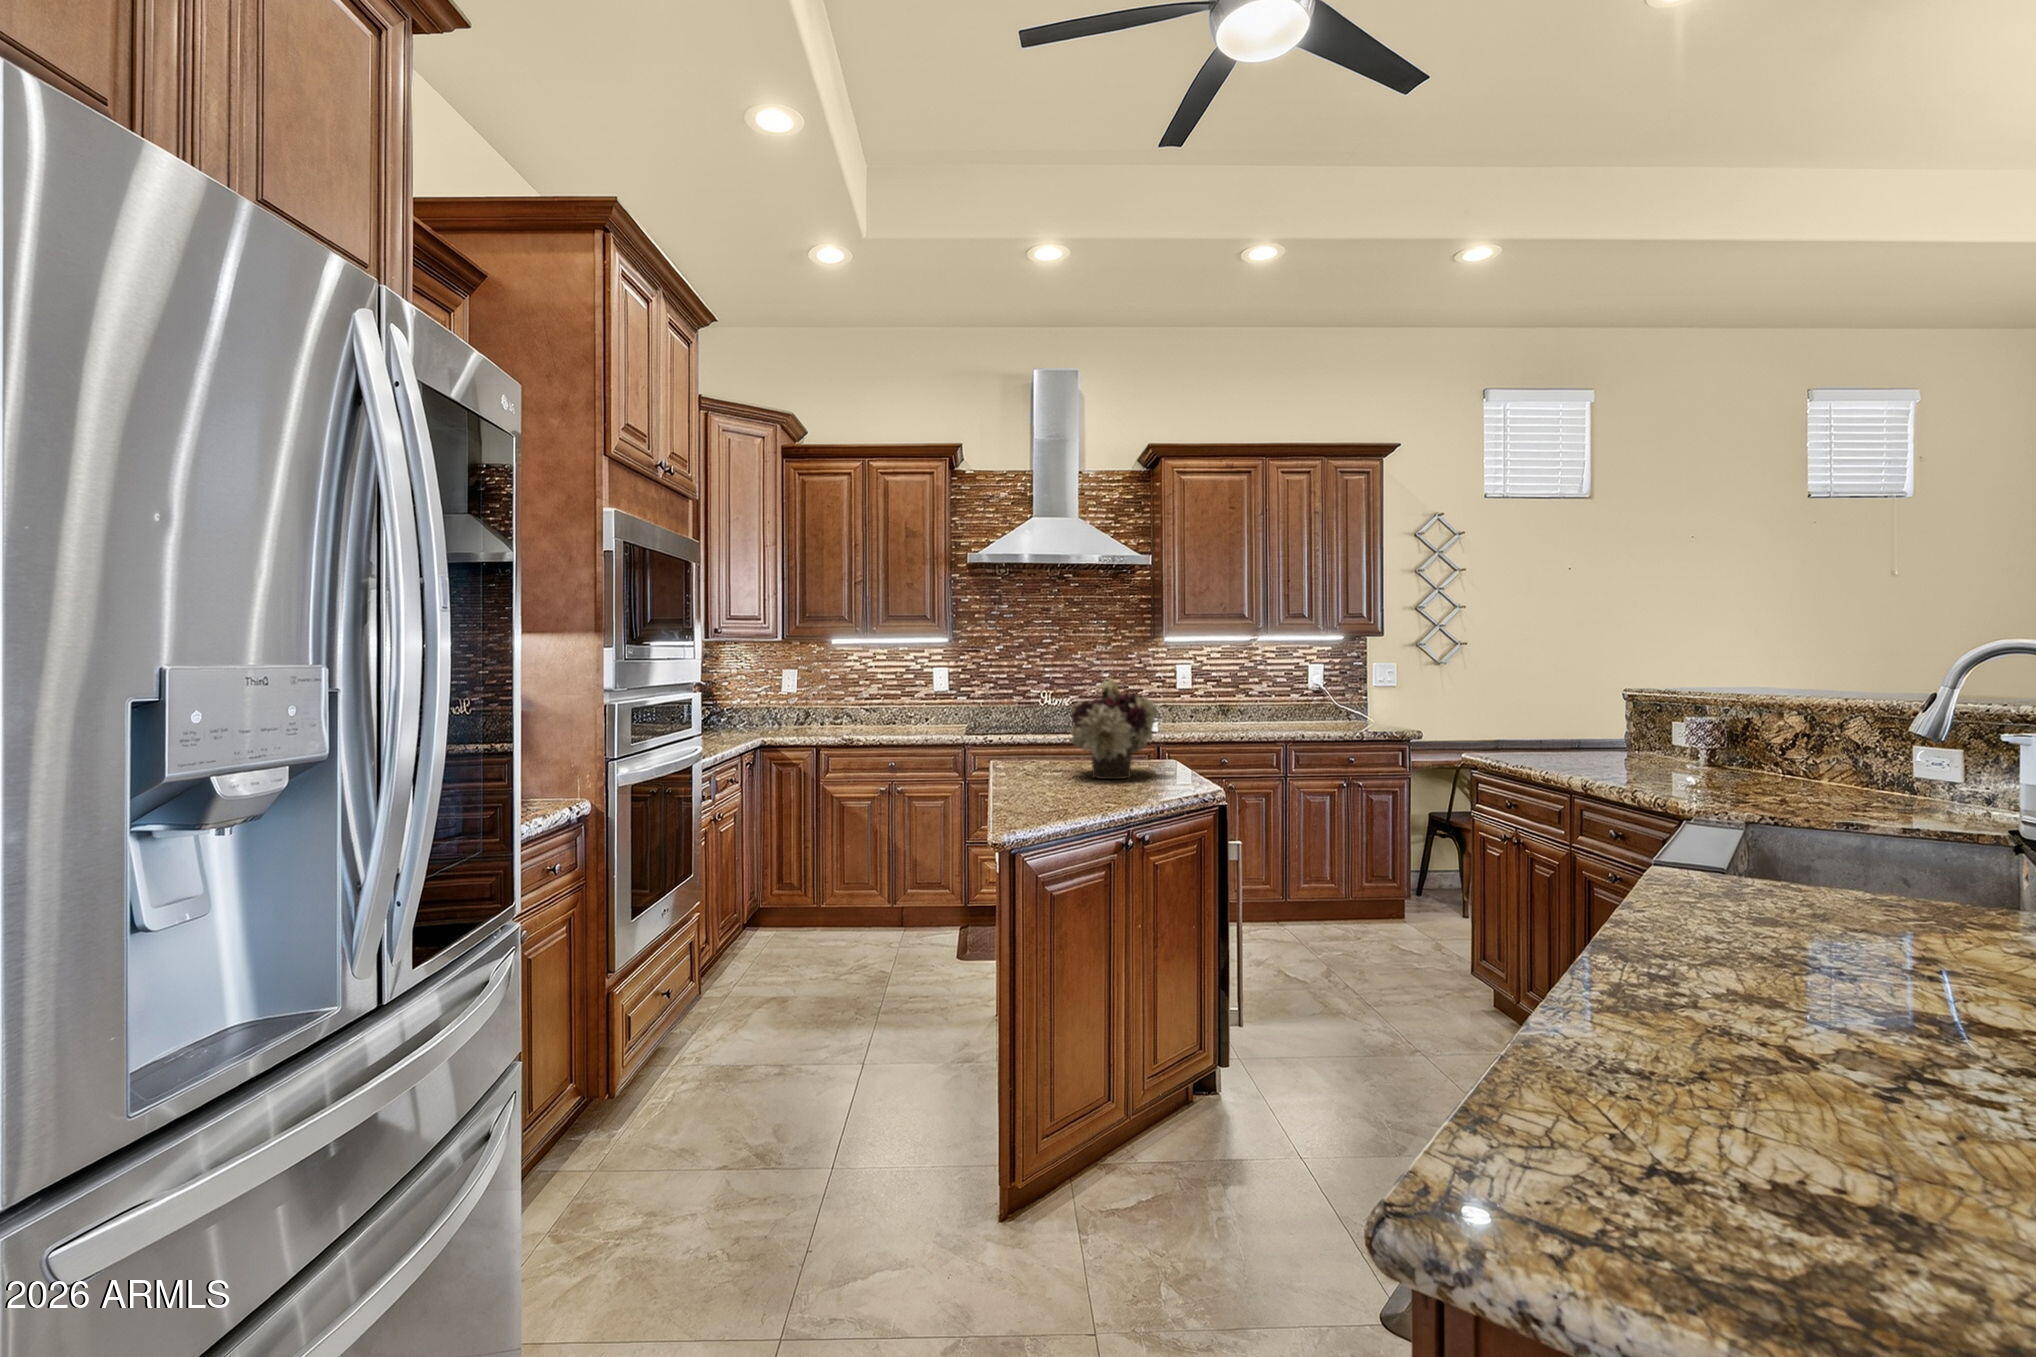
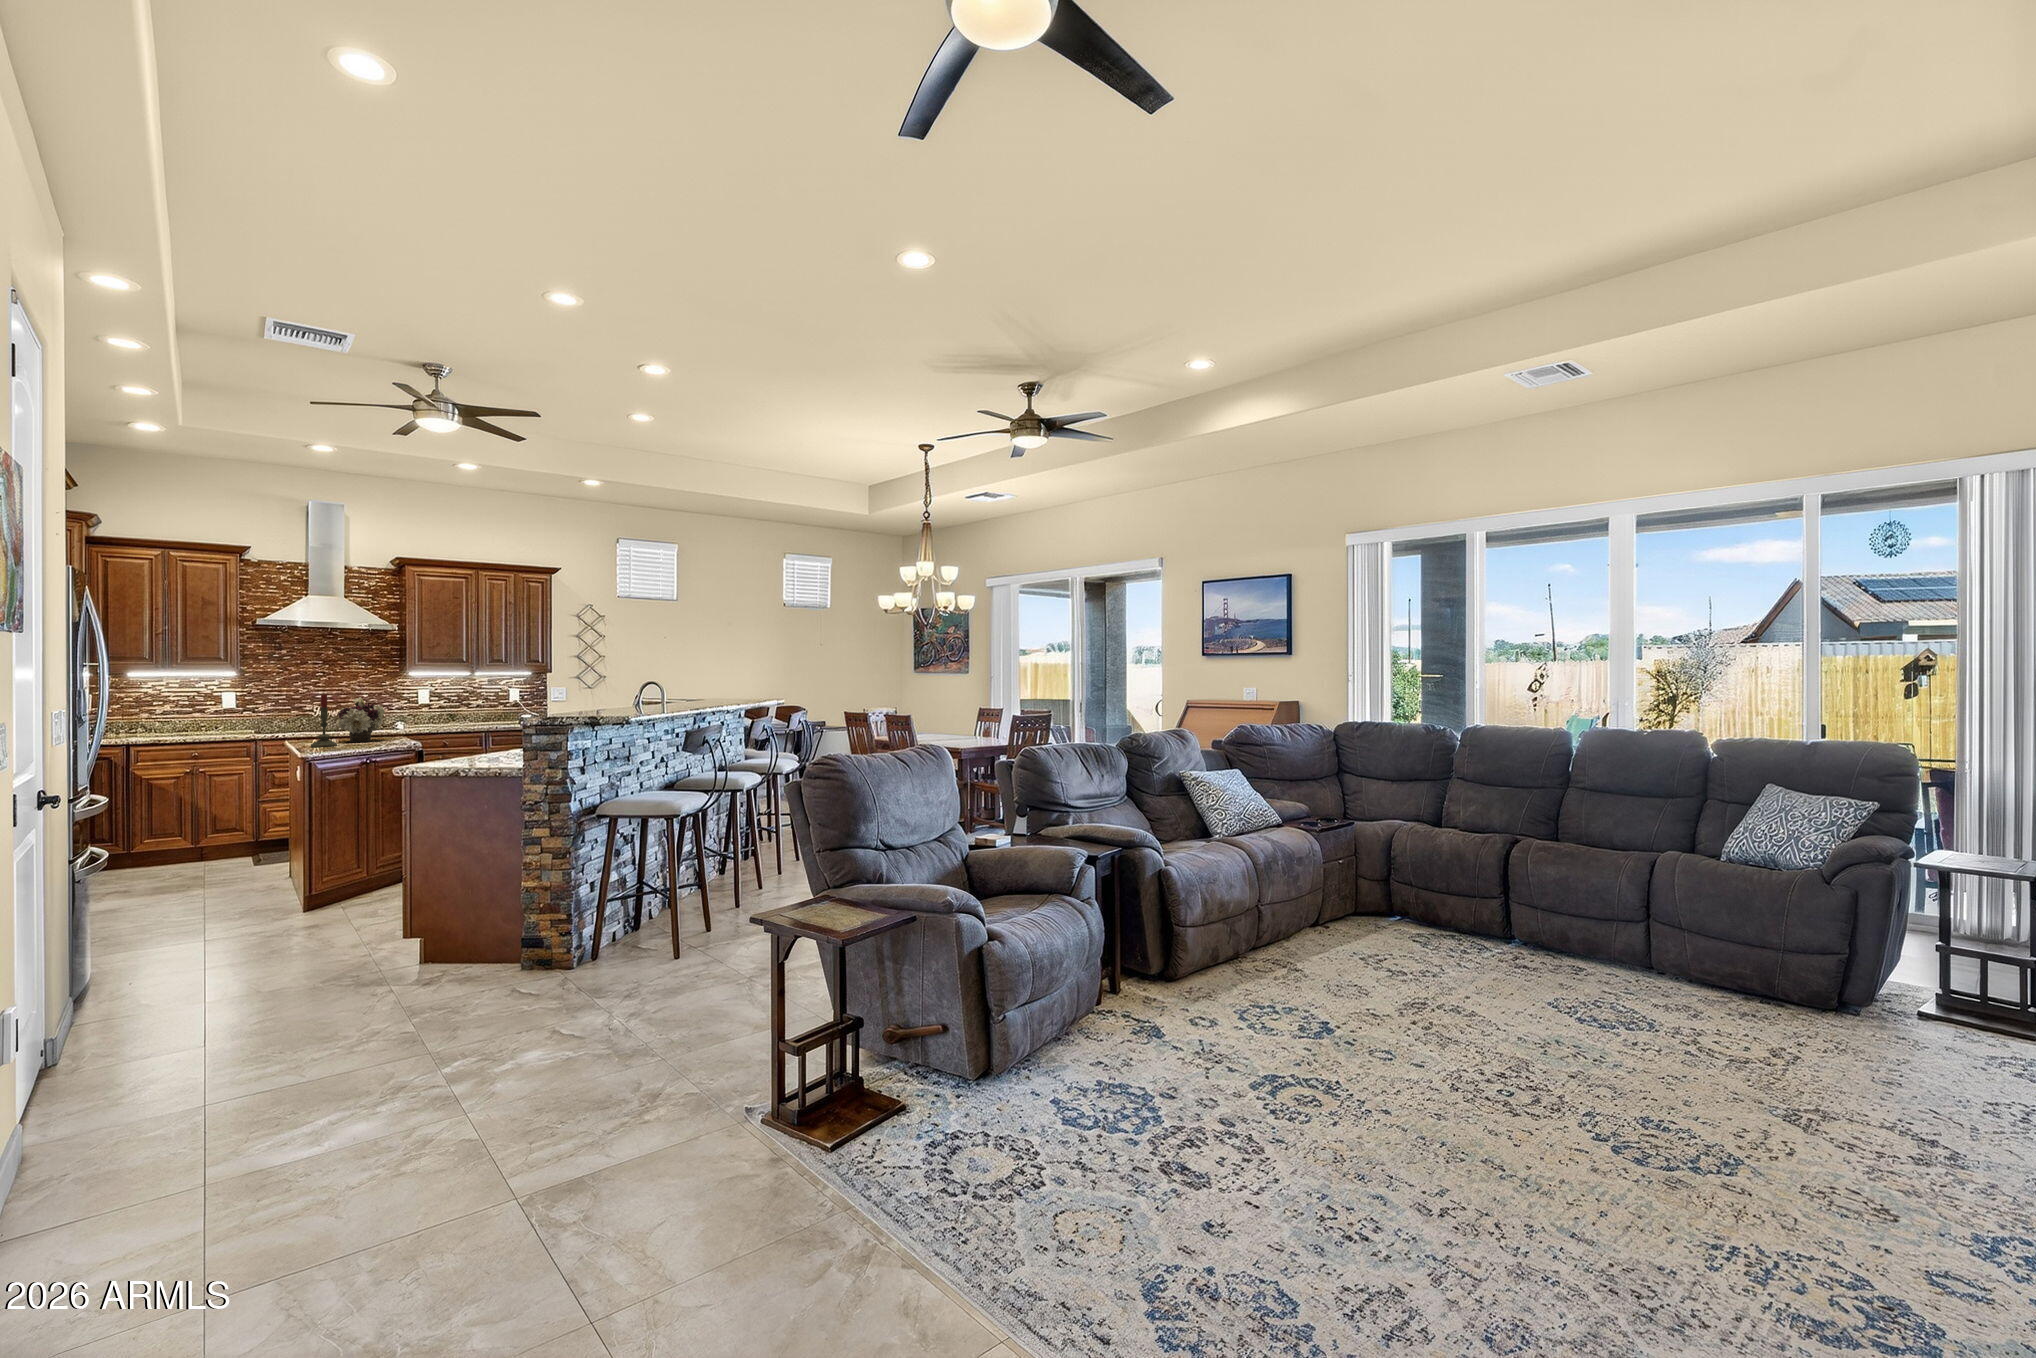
candle: none [1020,667,1070,797] -> present [311,694,337,747]

